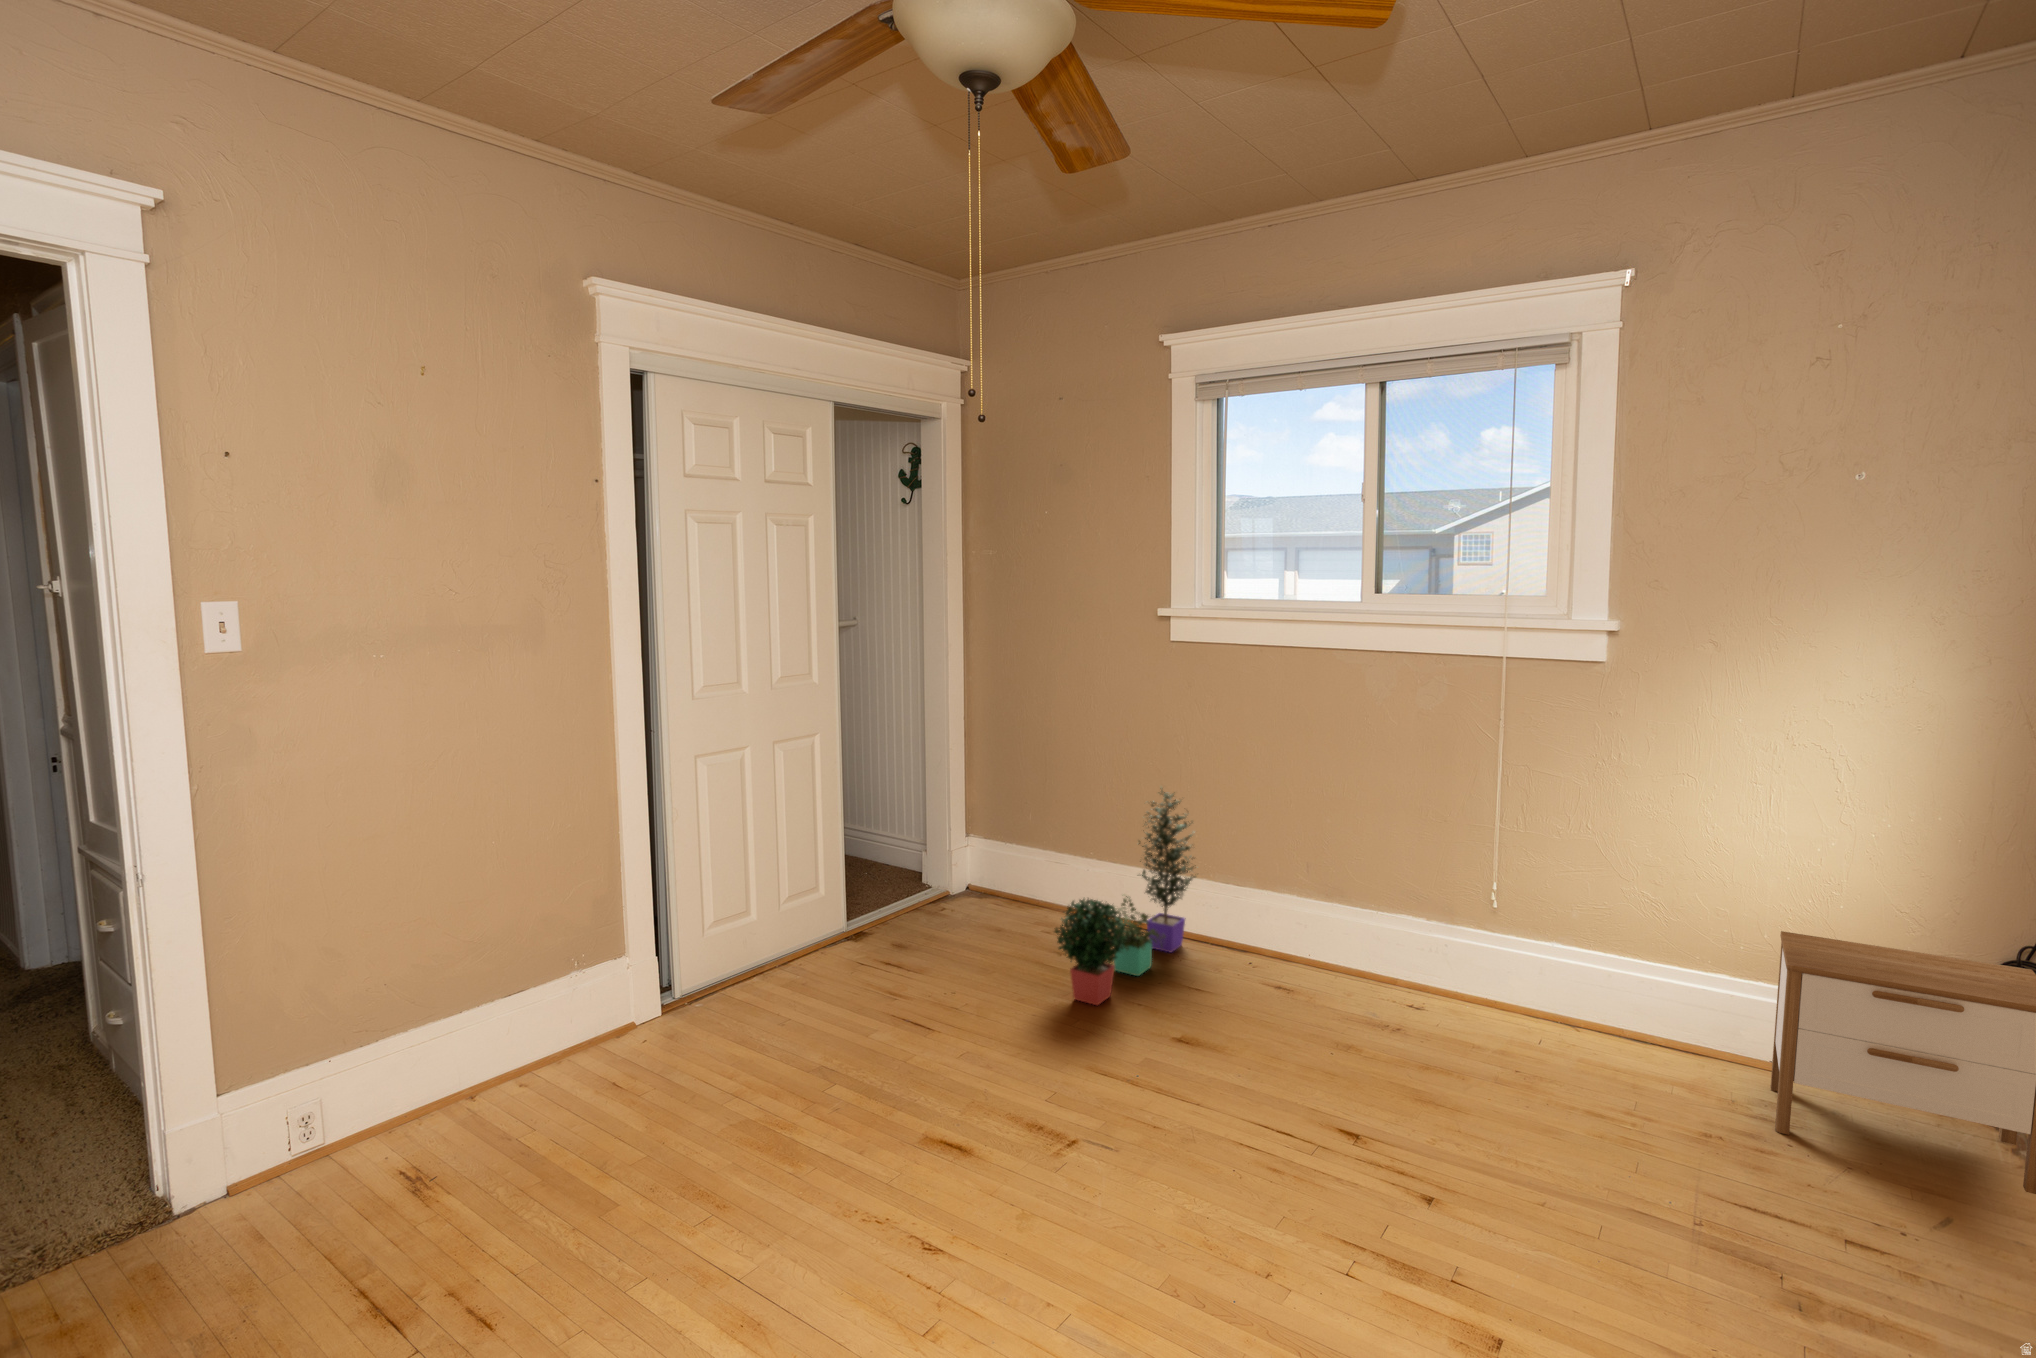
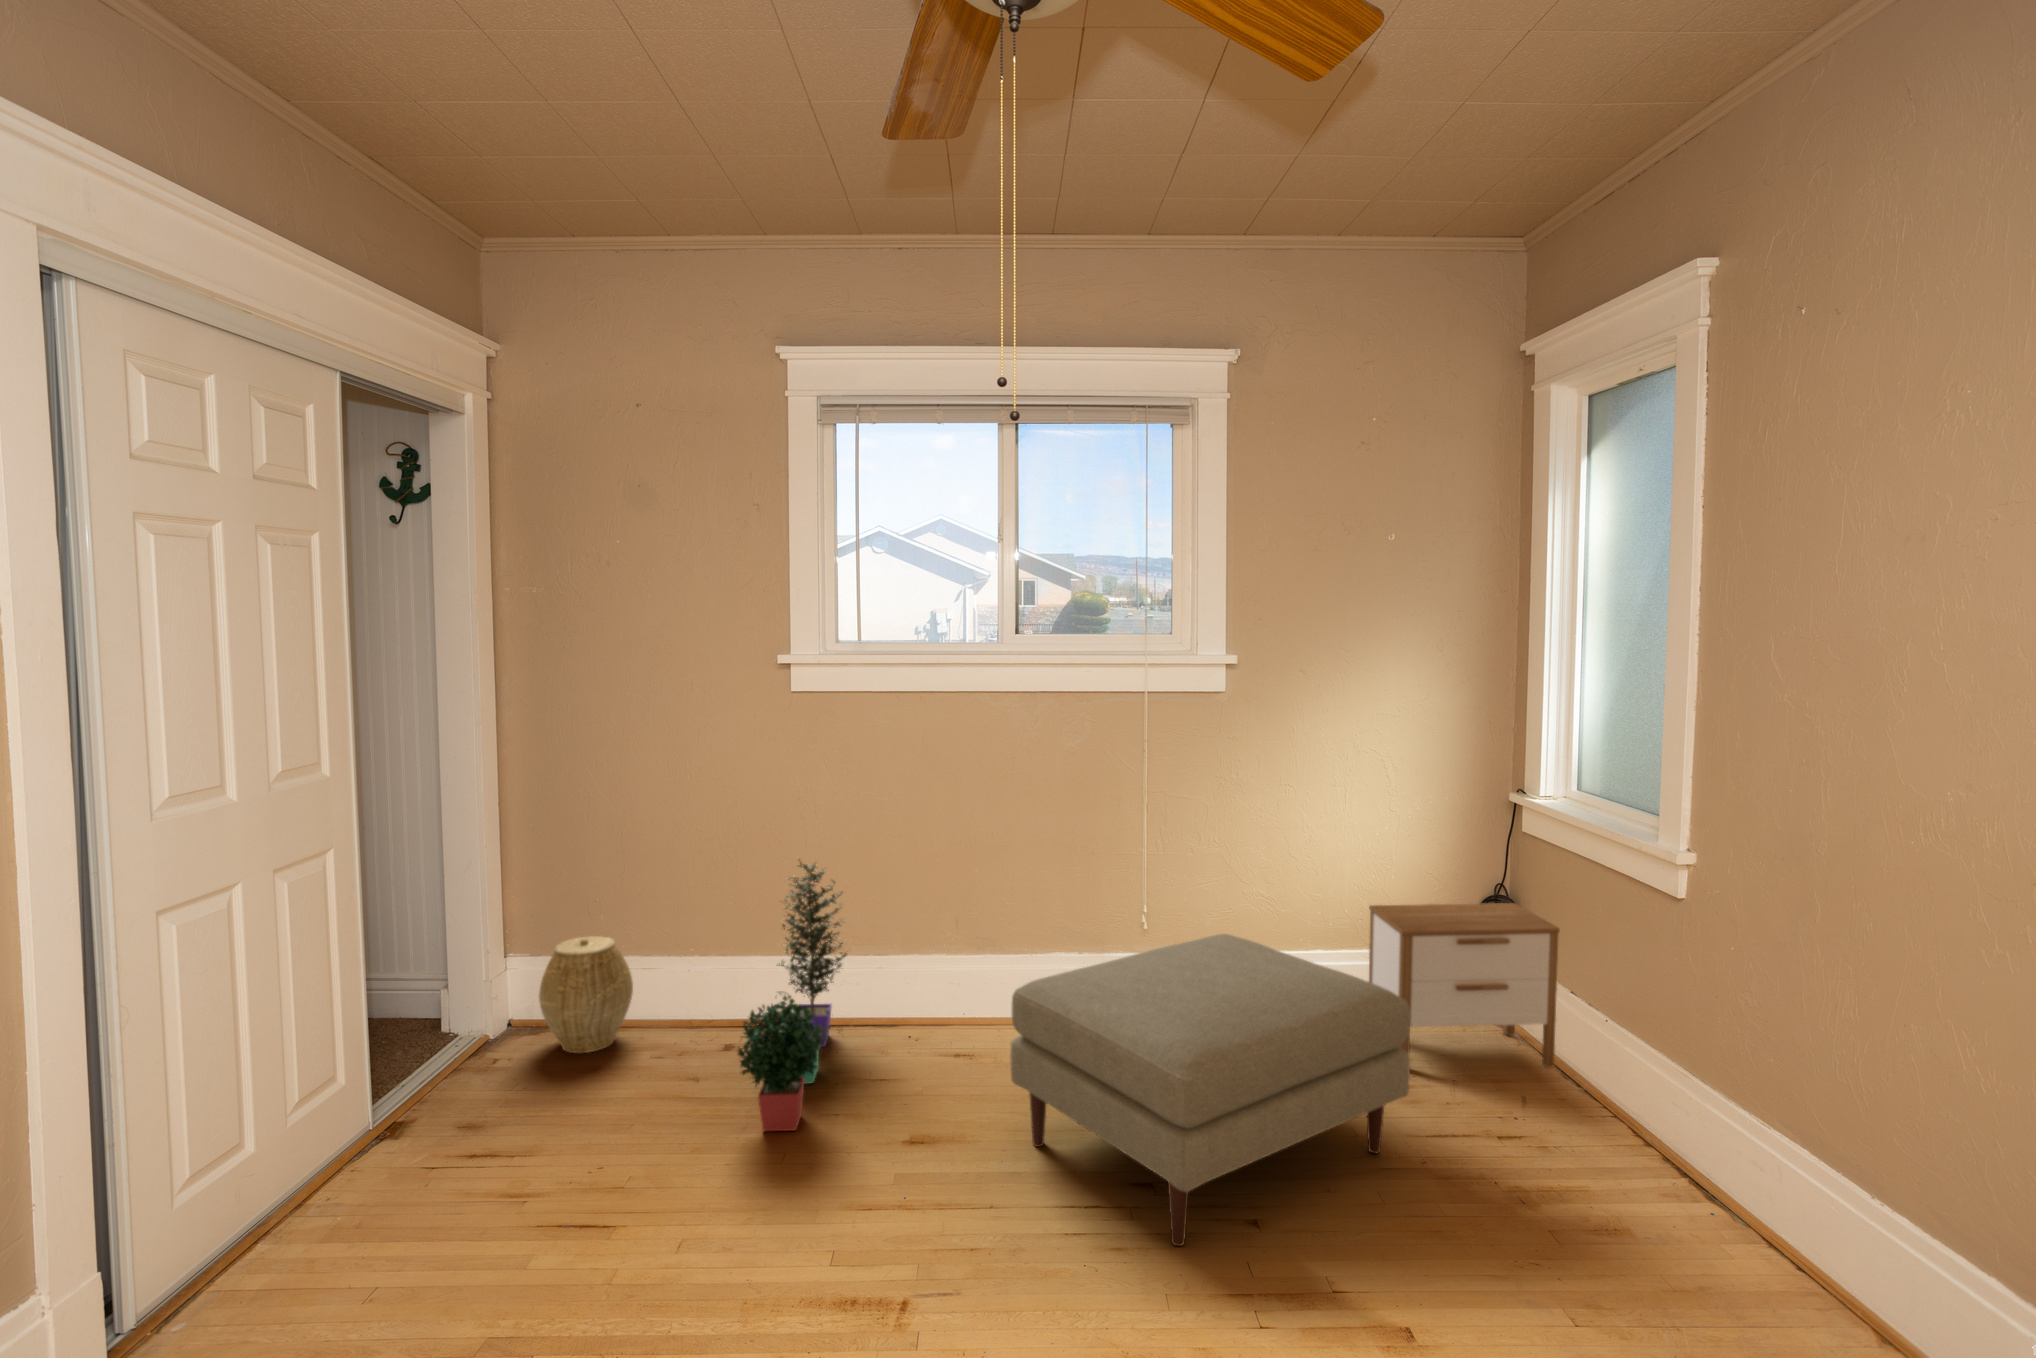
woven basket: none [974,827,1041,916] -> present [539,936,633,1053]
ottoman: none [1263,921,1694,1194] -> present [1011,934,1410,1246]

